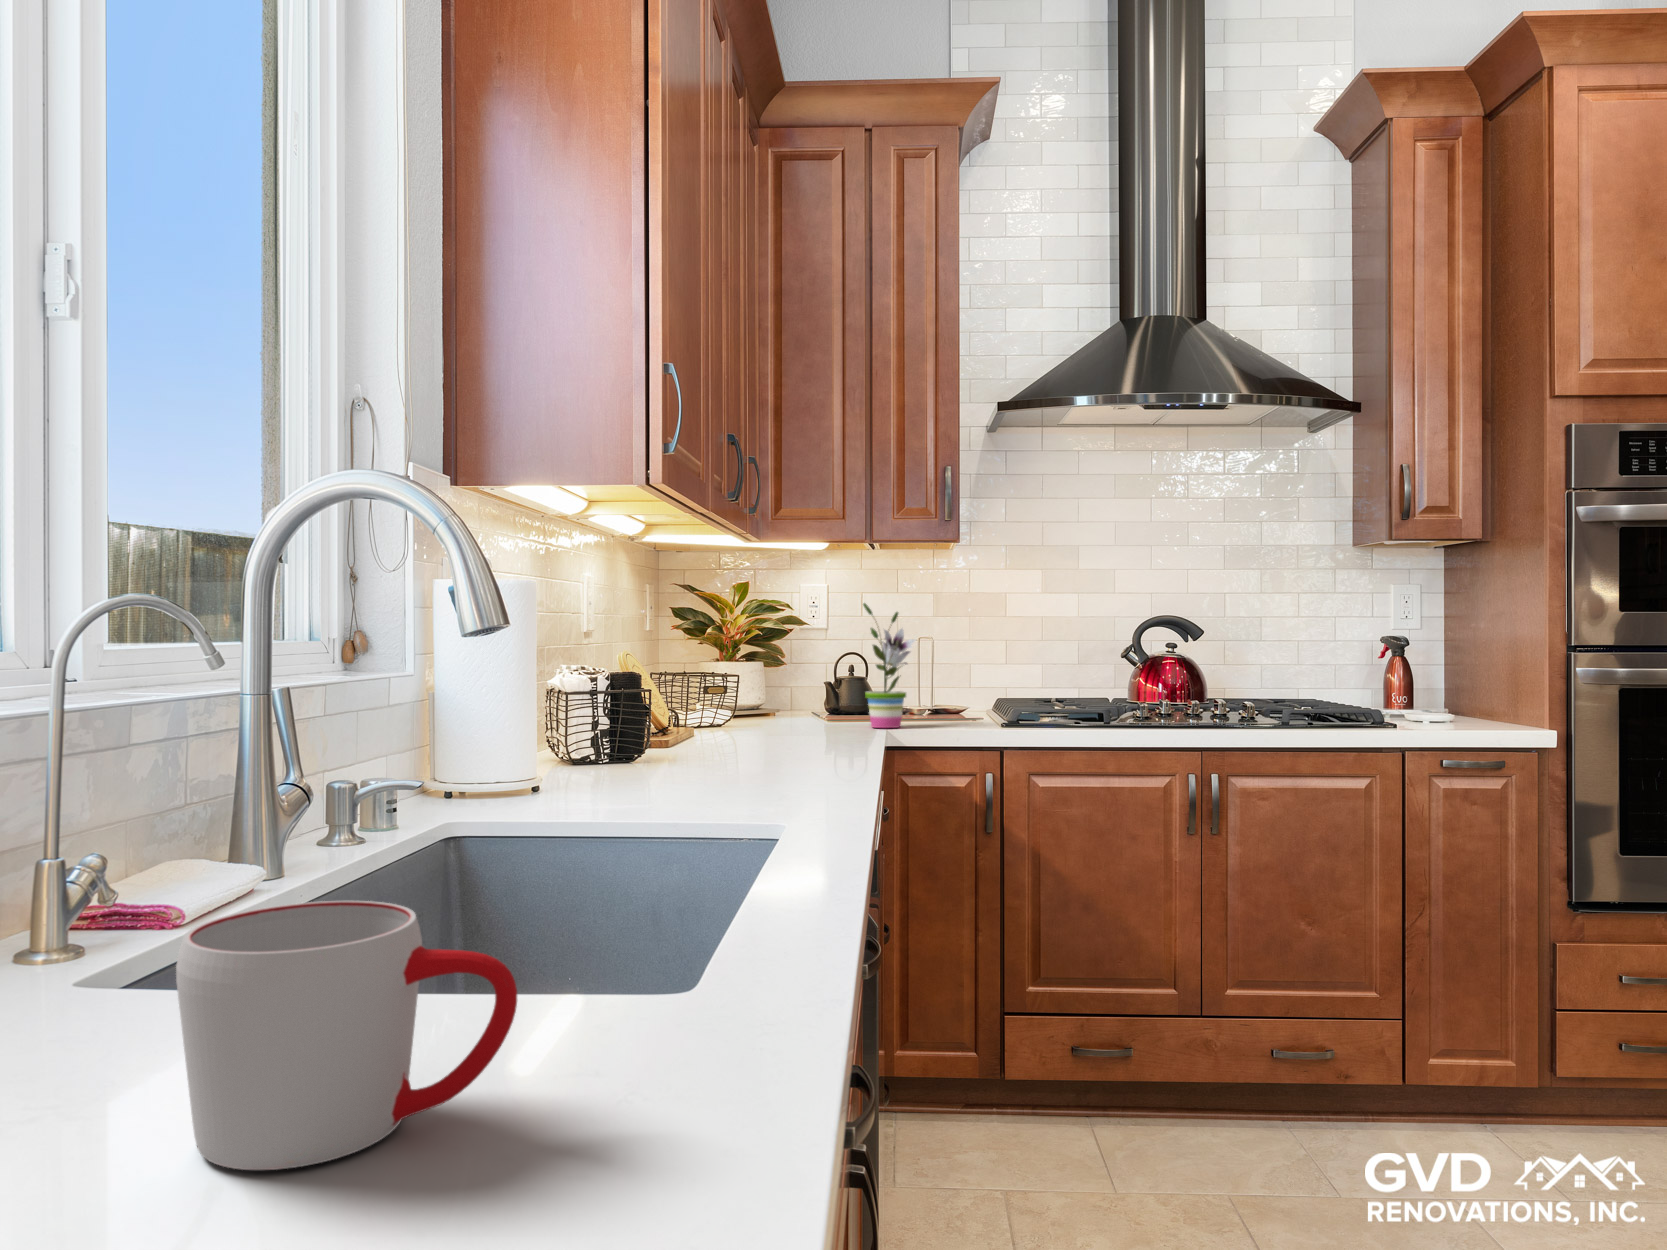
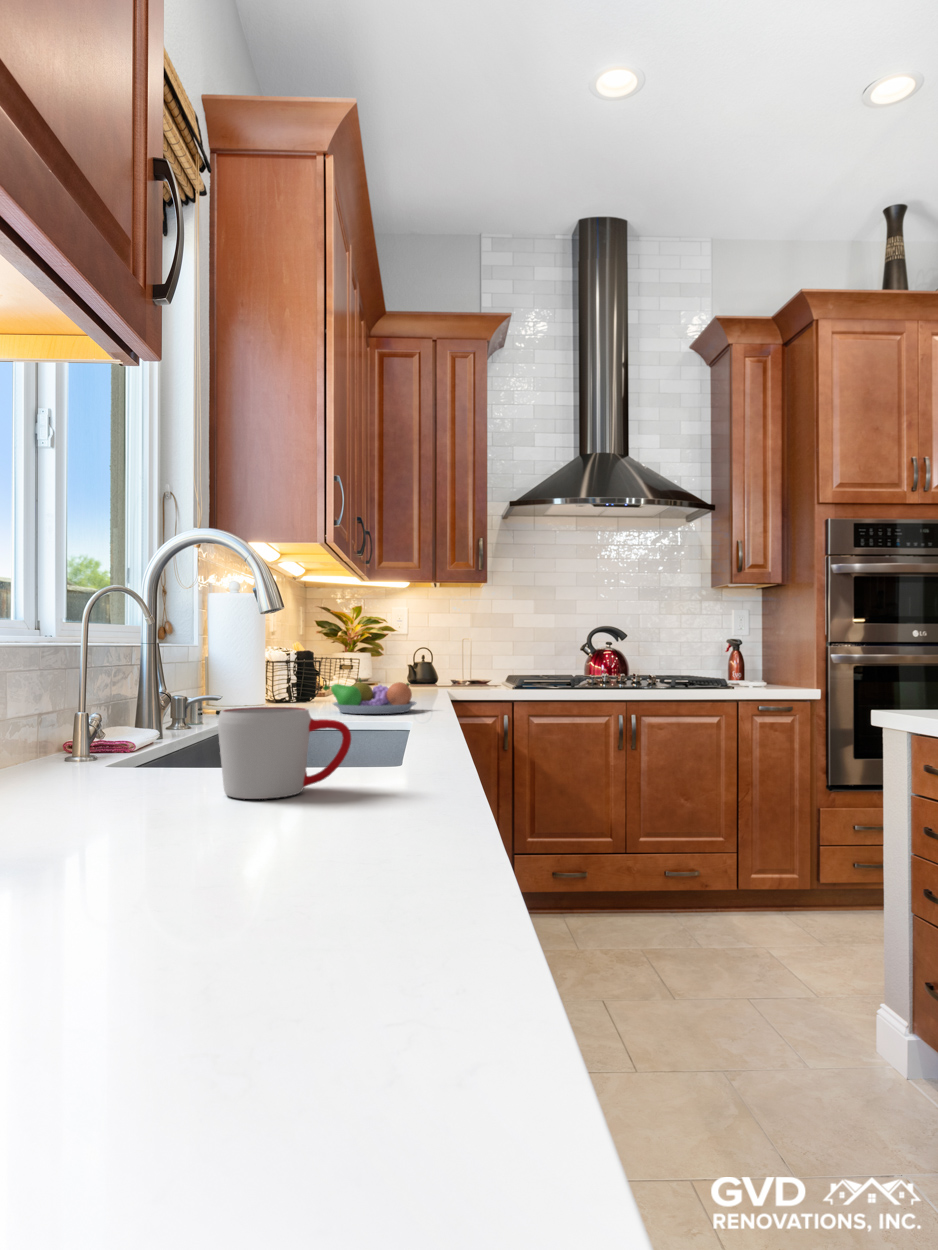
potted plant: present [863,603,915,728] -> none [433,616,465,690]
fruit bowl: none [644,725,812,798] -> present [323,678,416,714]

